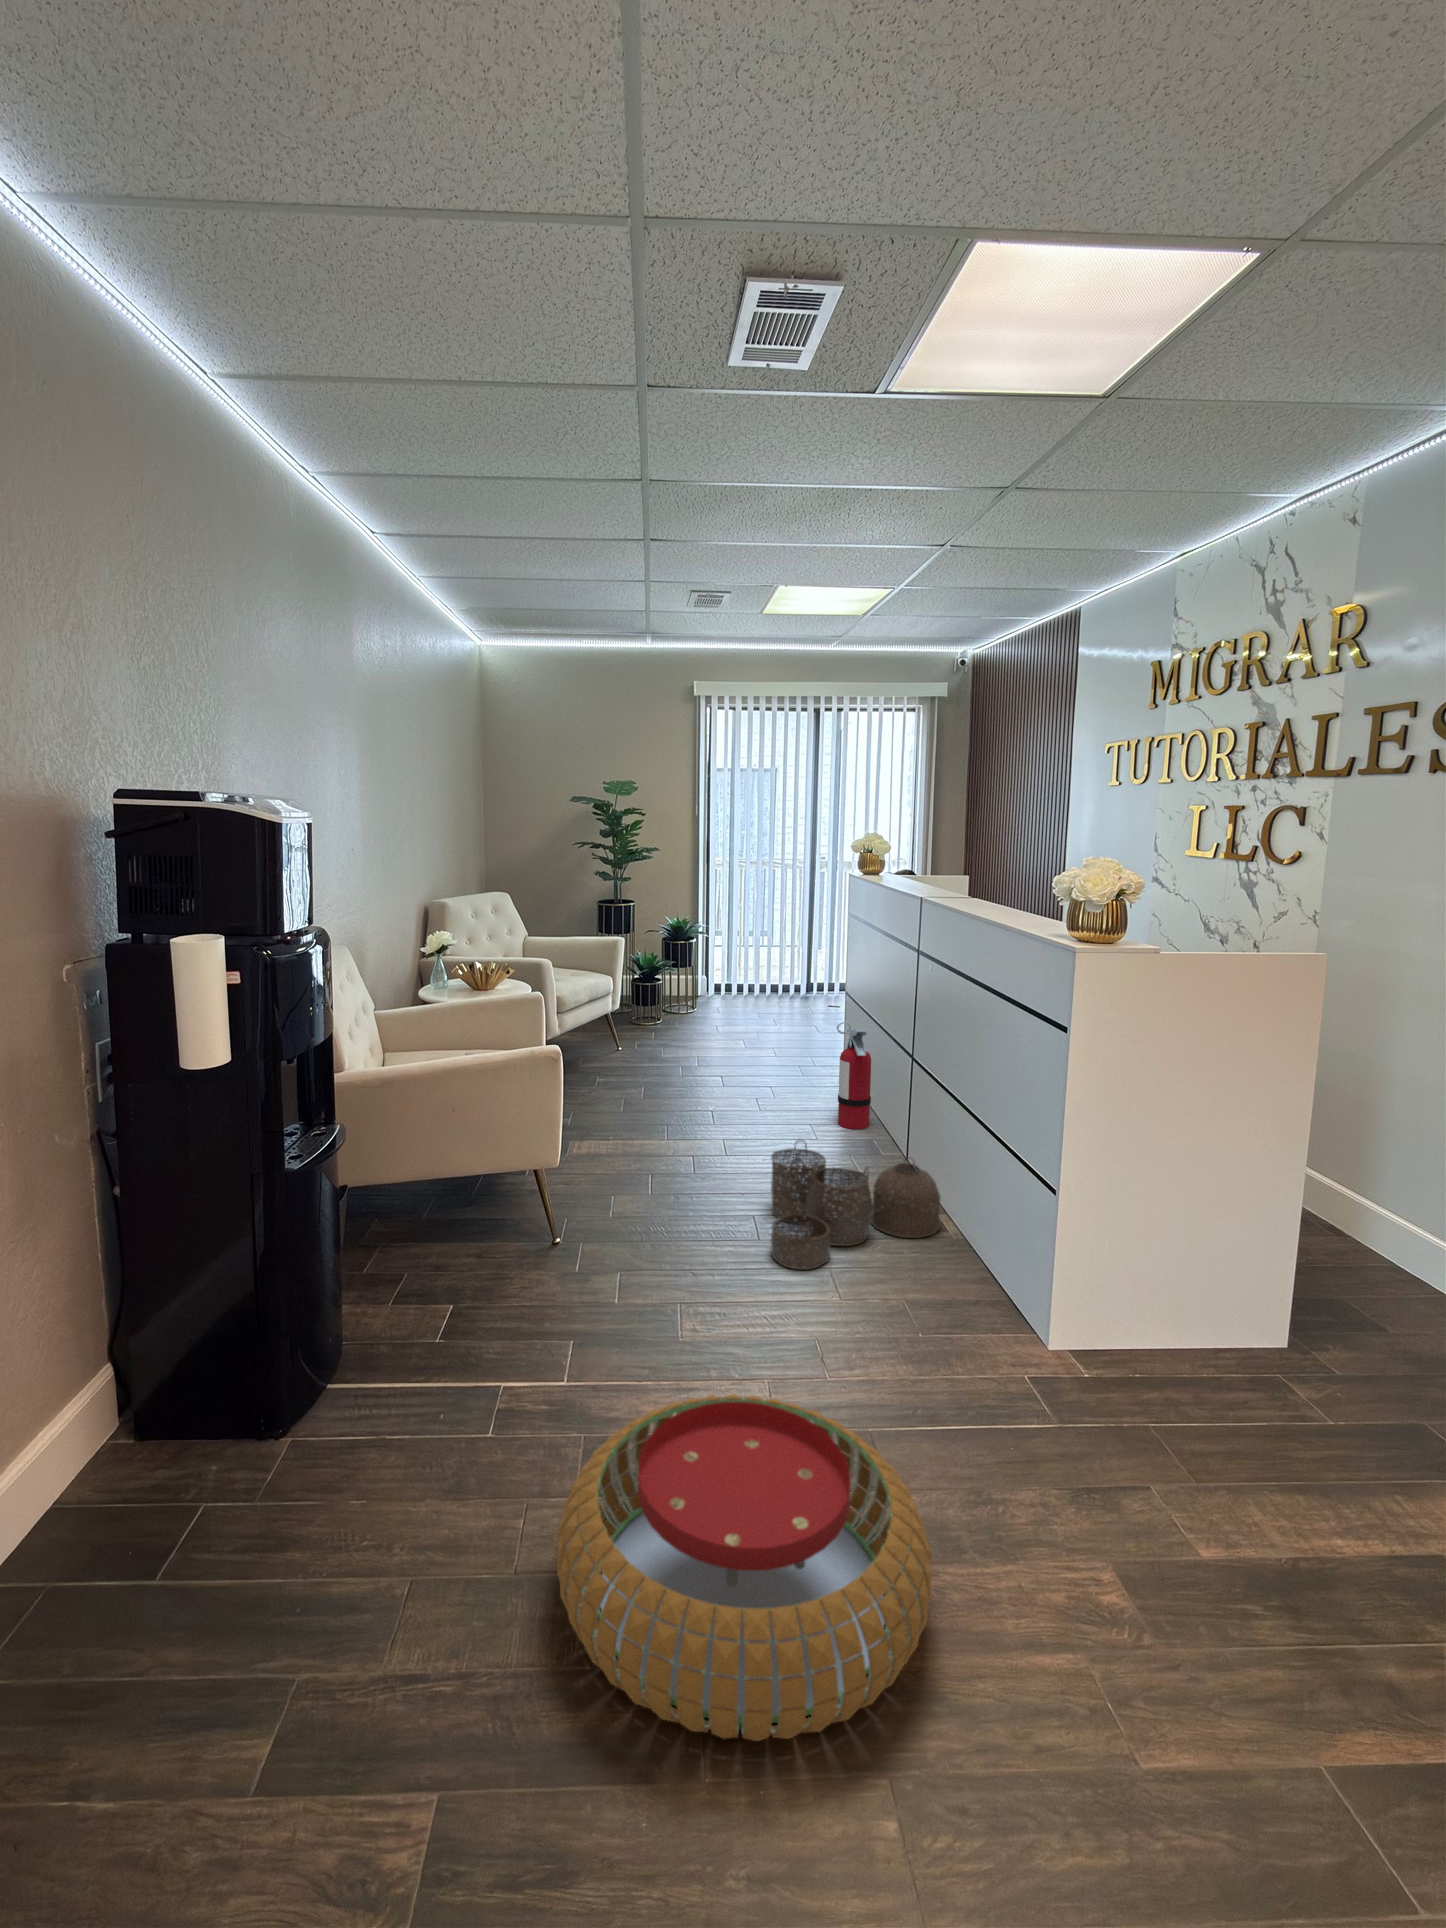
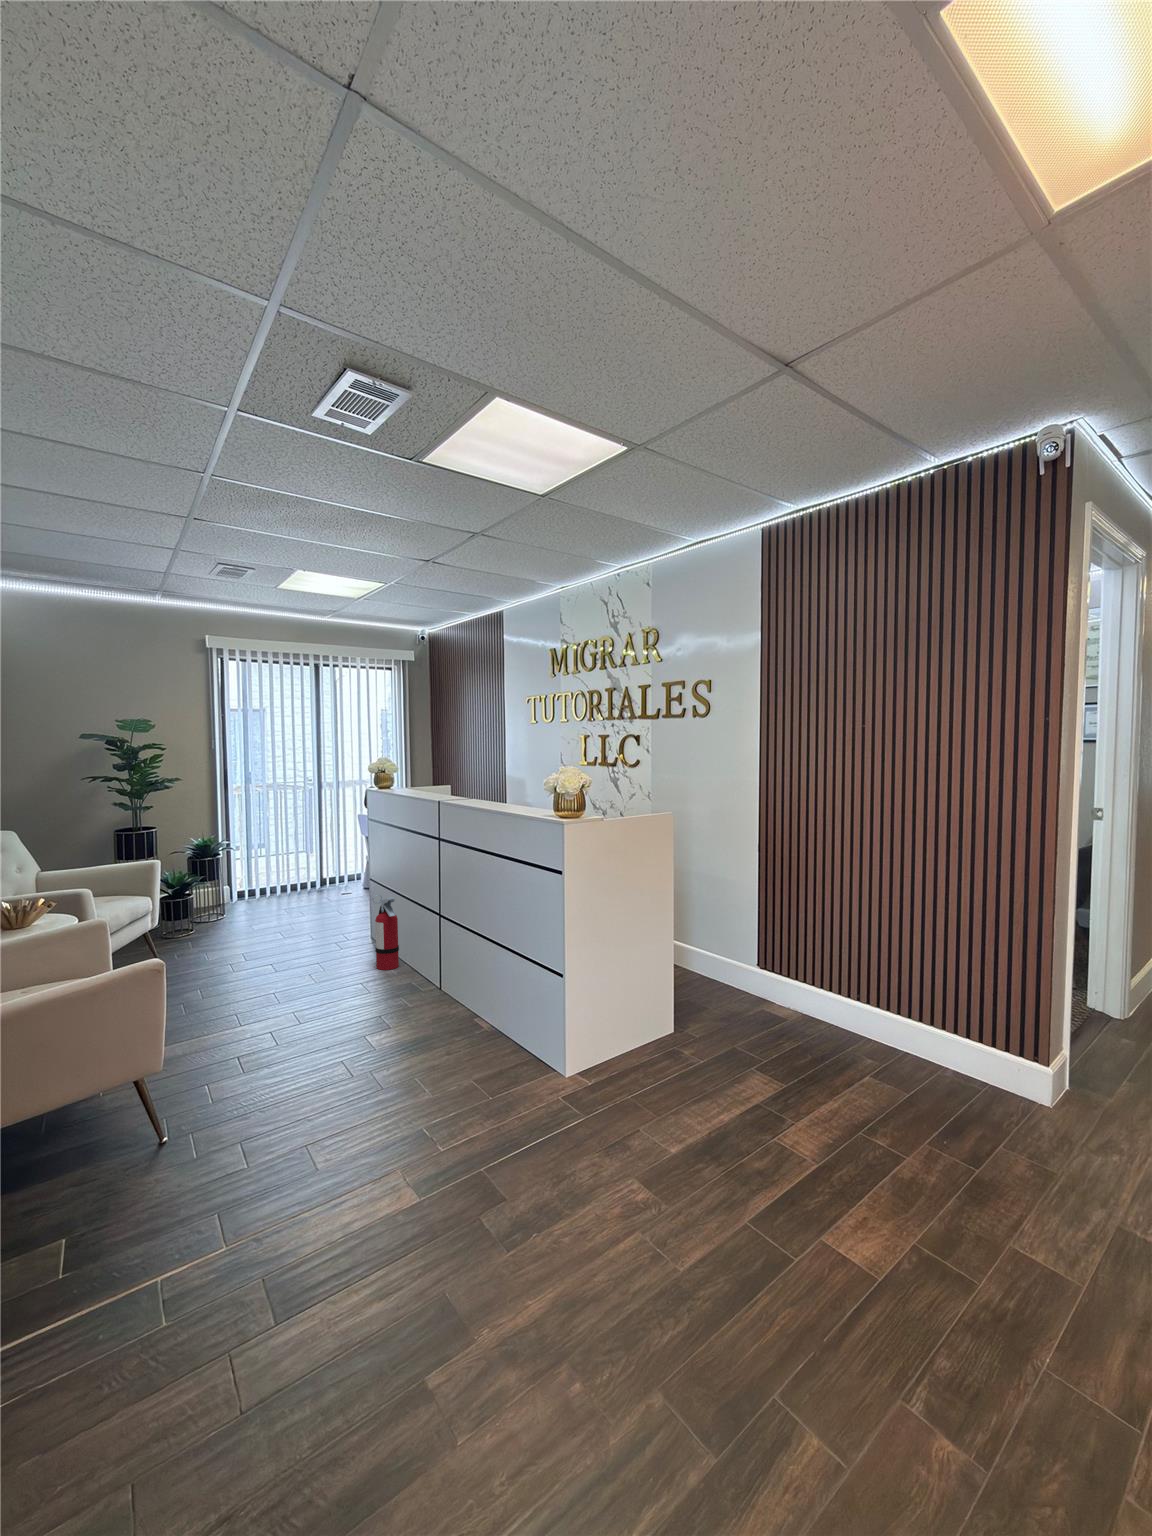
woven basket: present [771,1141,940,1270] -> none [349,971,464,1052]
pouf: present [557,1394,932,1741] -> none [302,1093,515,1245]

